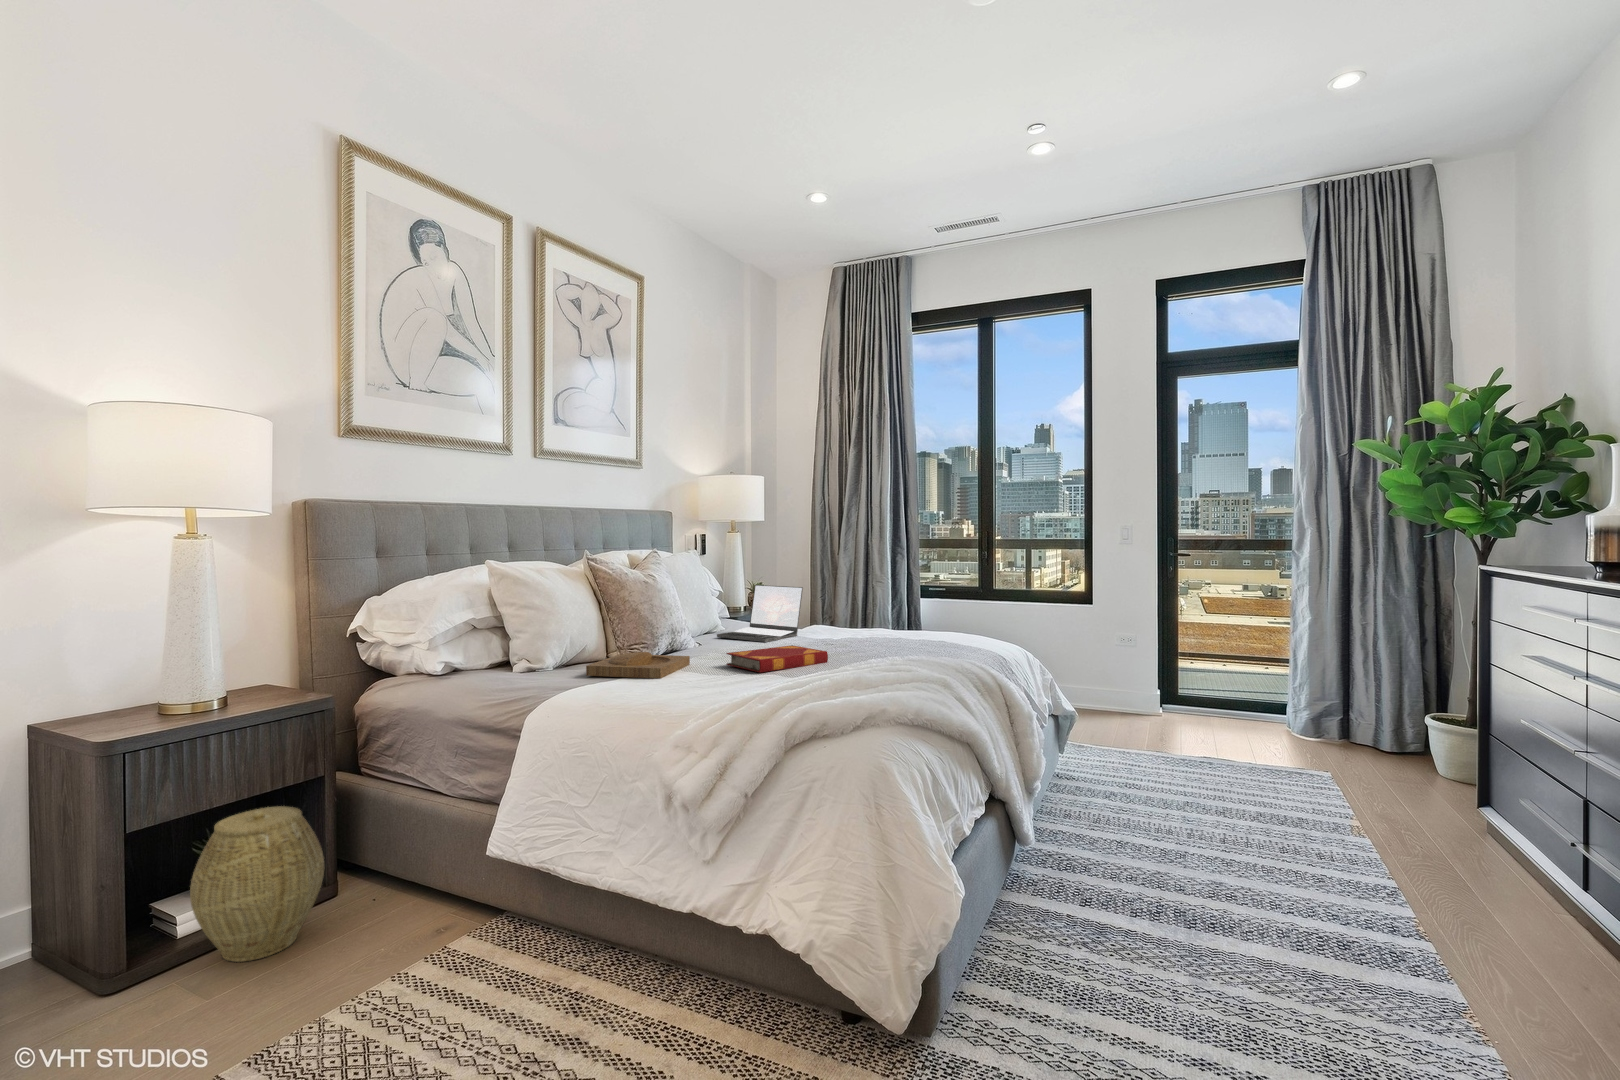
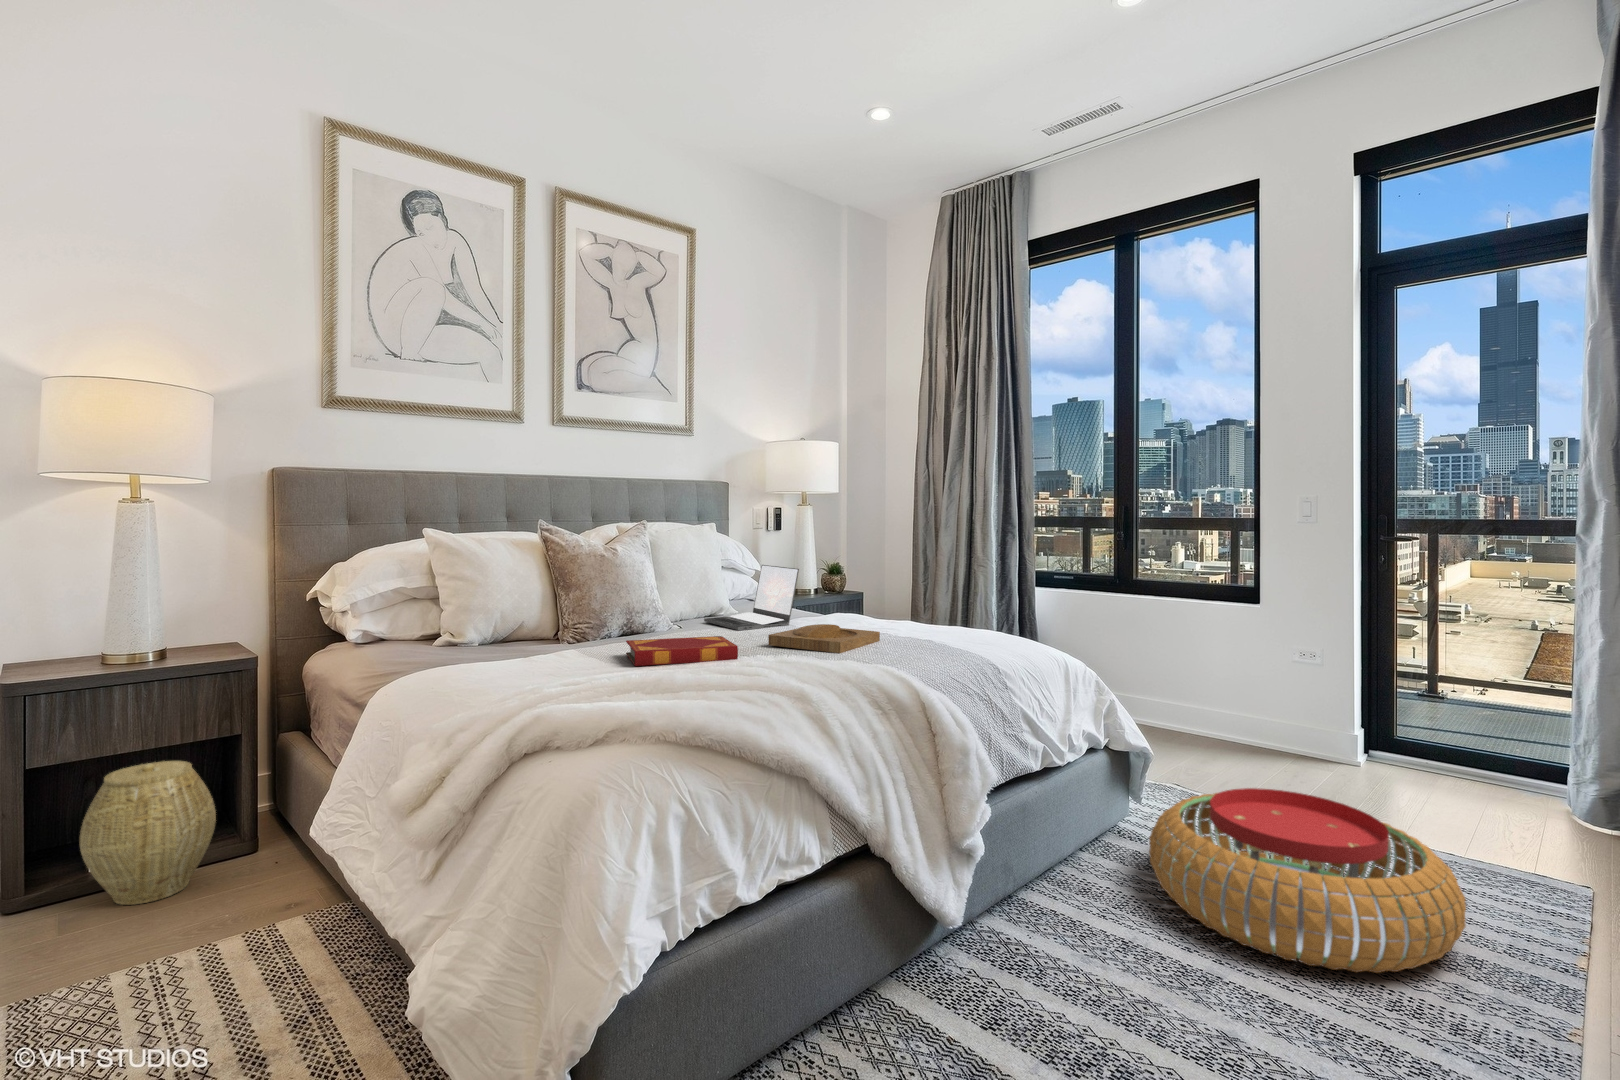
tray: present [586,652,690,679] -> present [768,624,880,653]
pouf: none [1099,731,1303,838] -> present [1149,788,1466,973]

